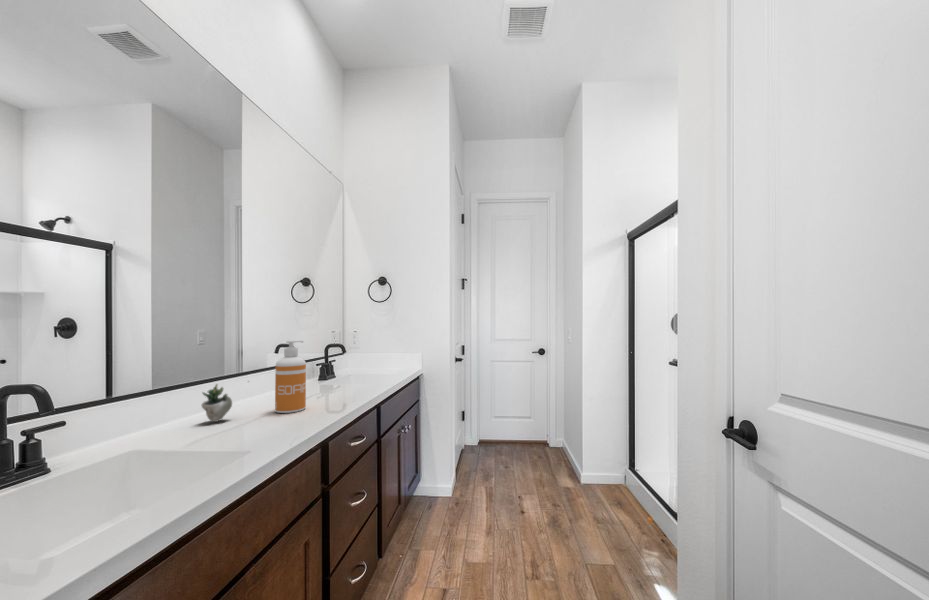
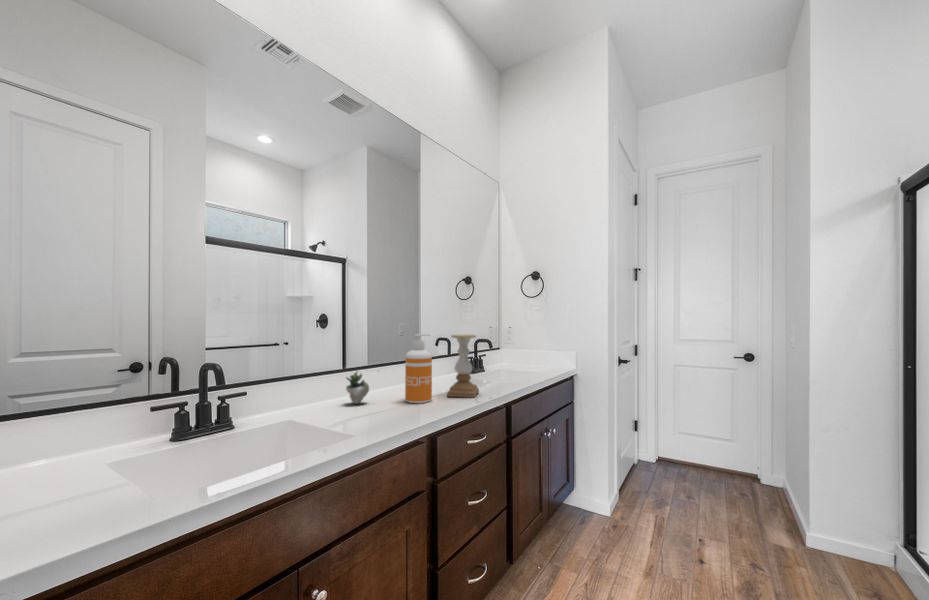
candle holder: none [320,340,350,403] -> present [447,334,479,398]

